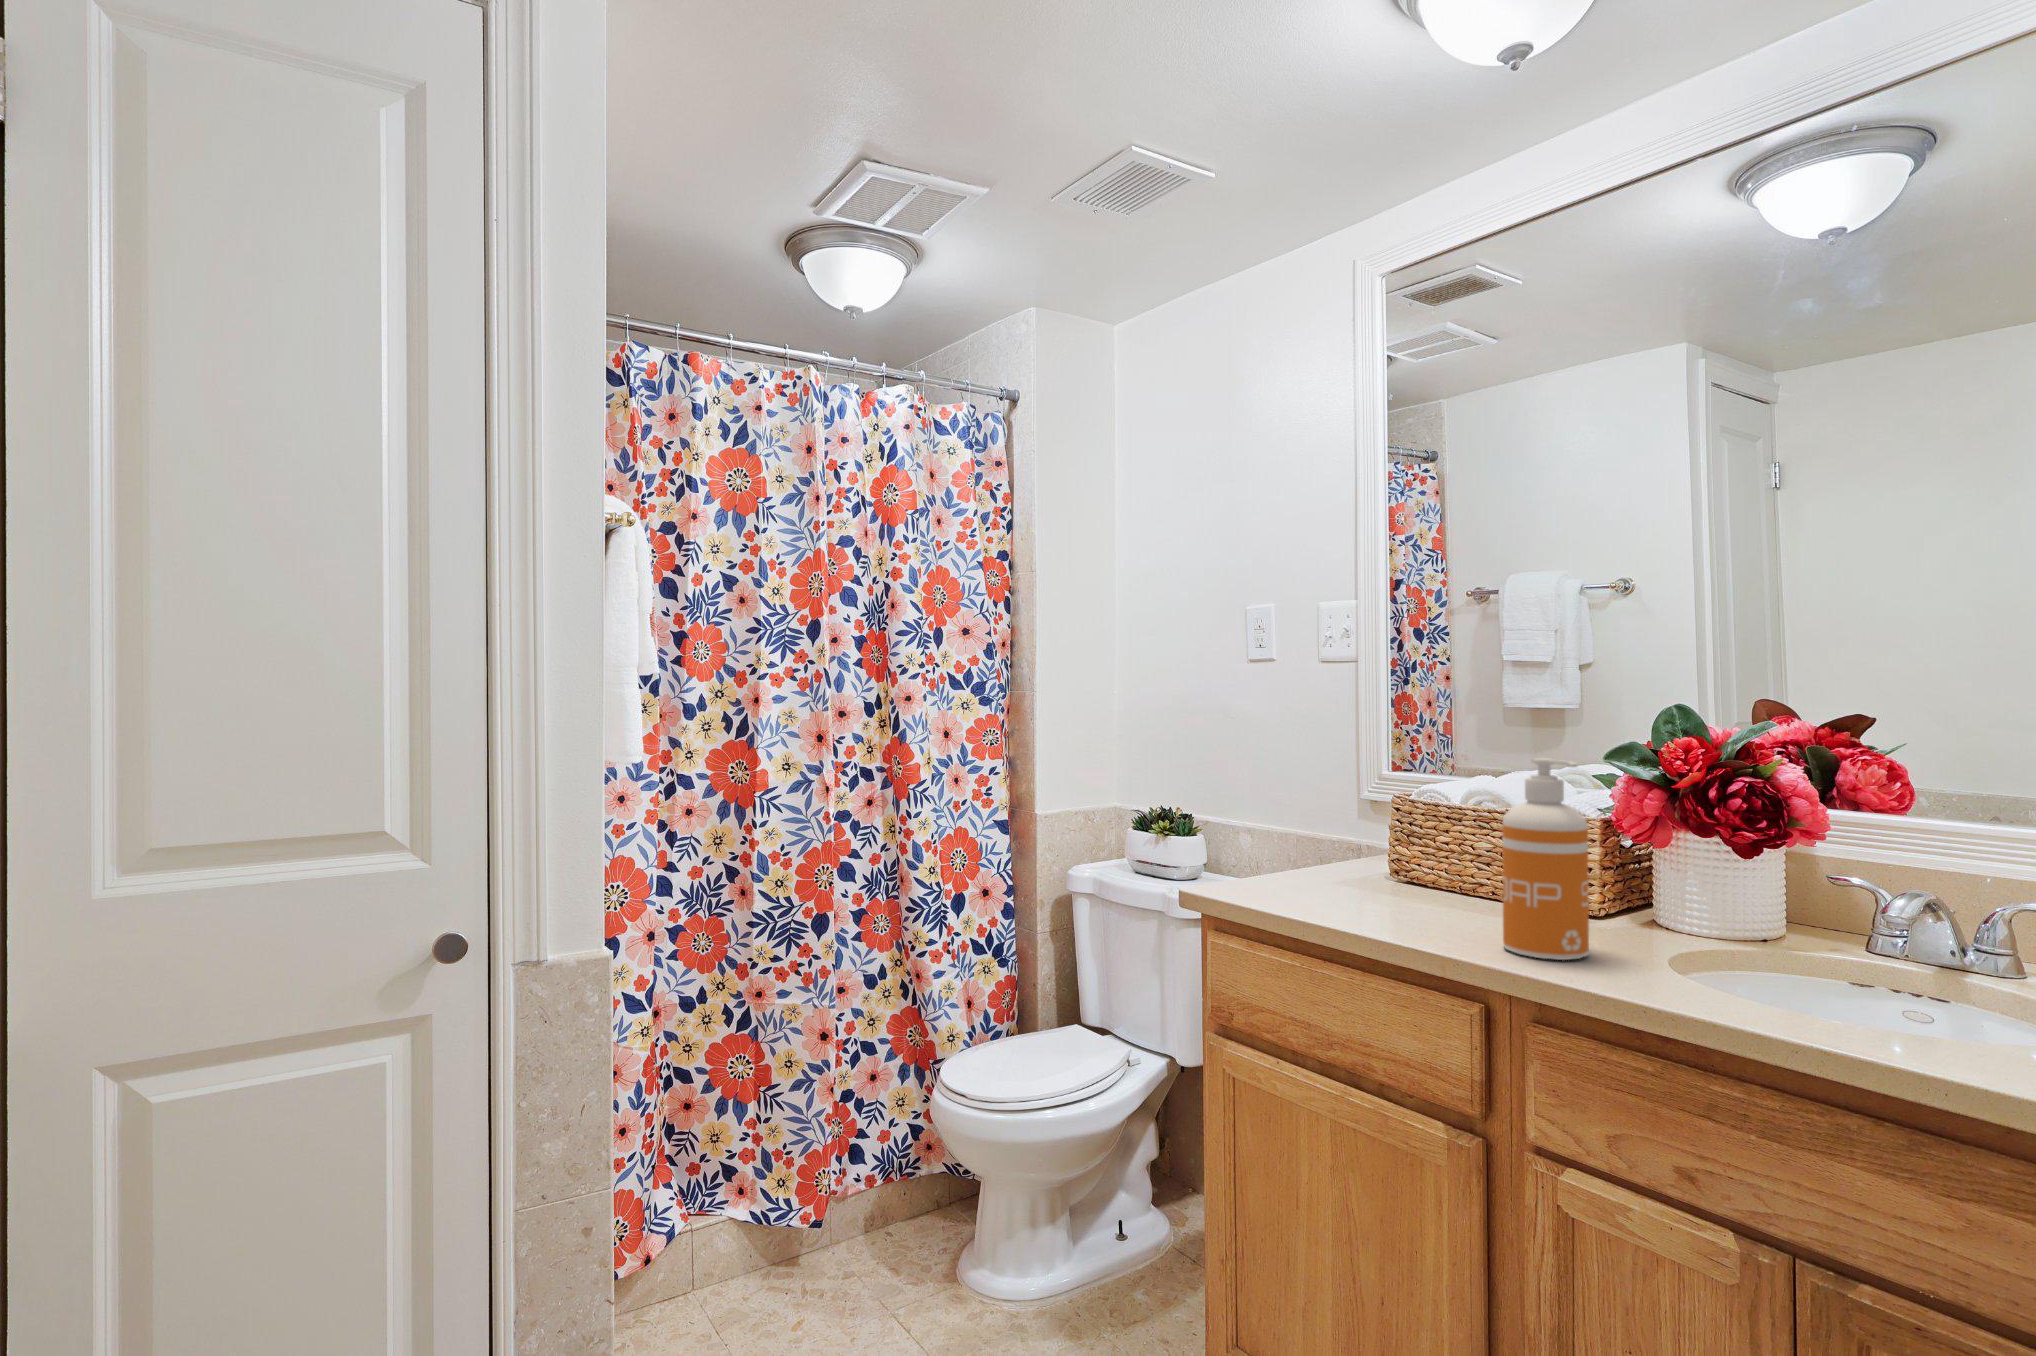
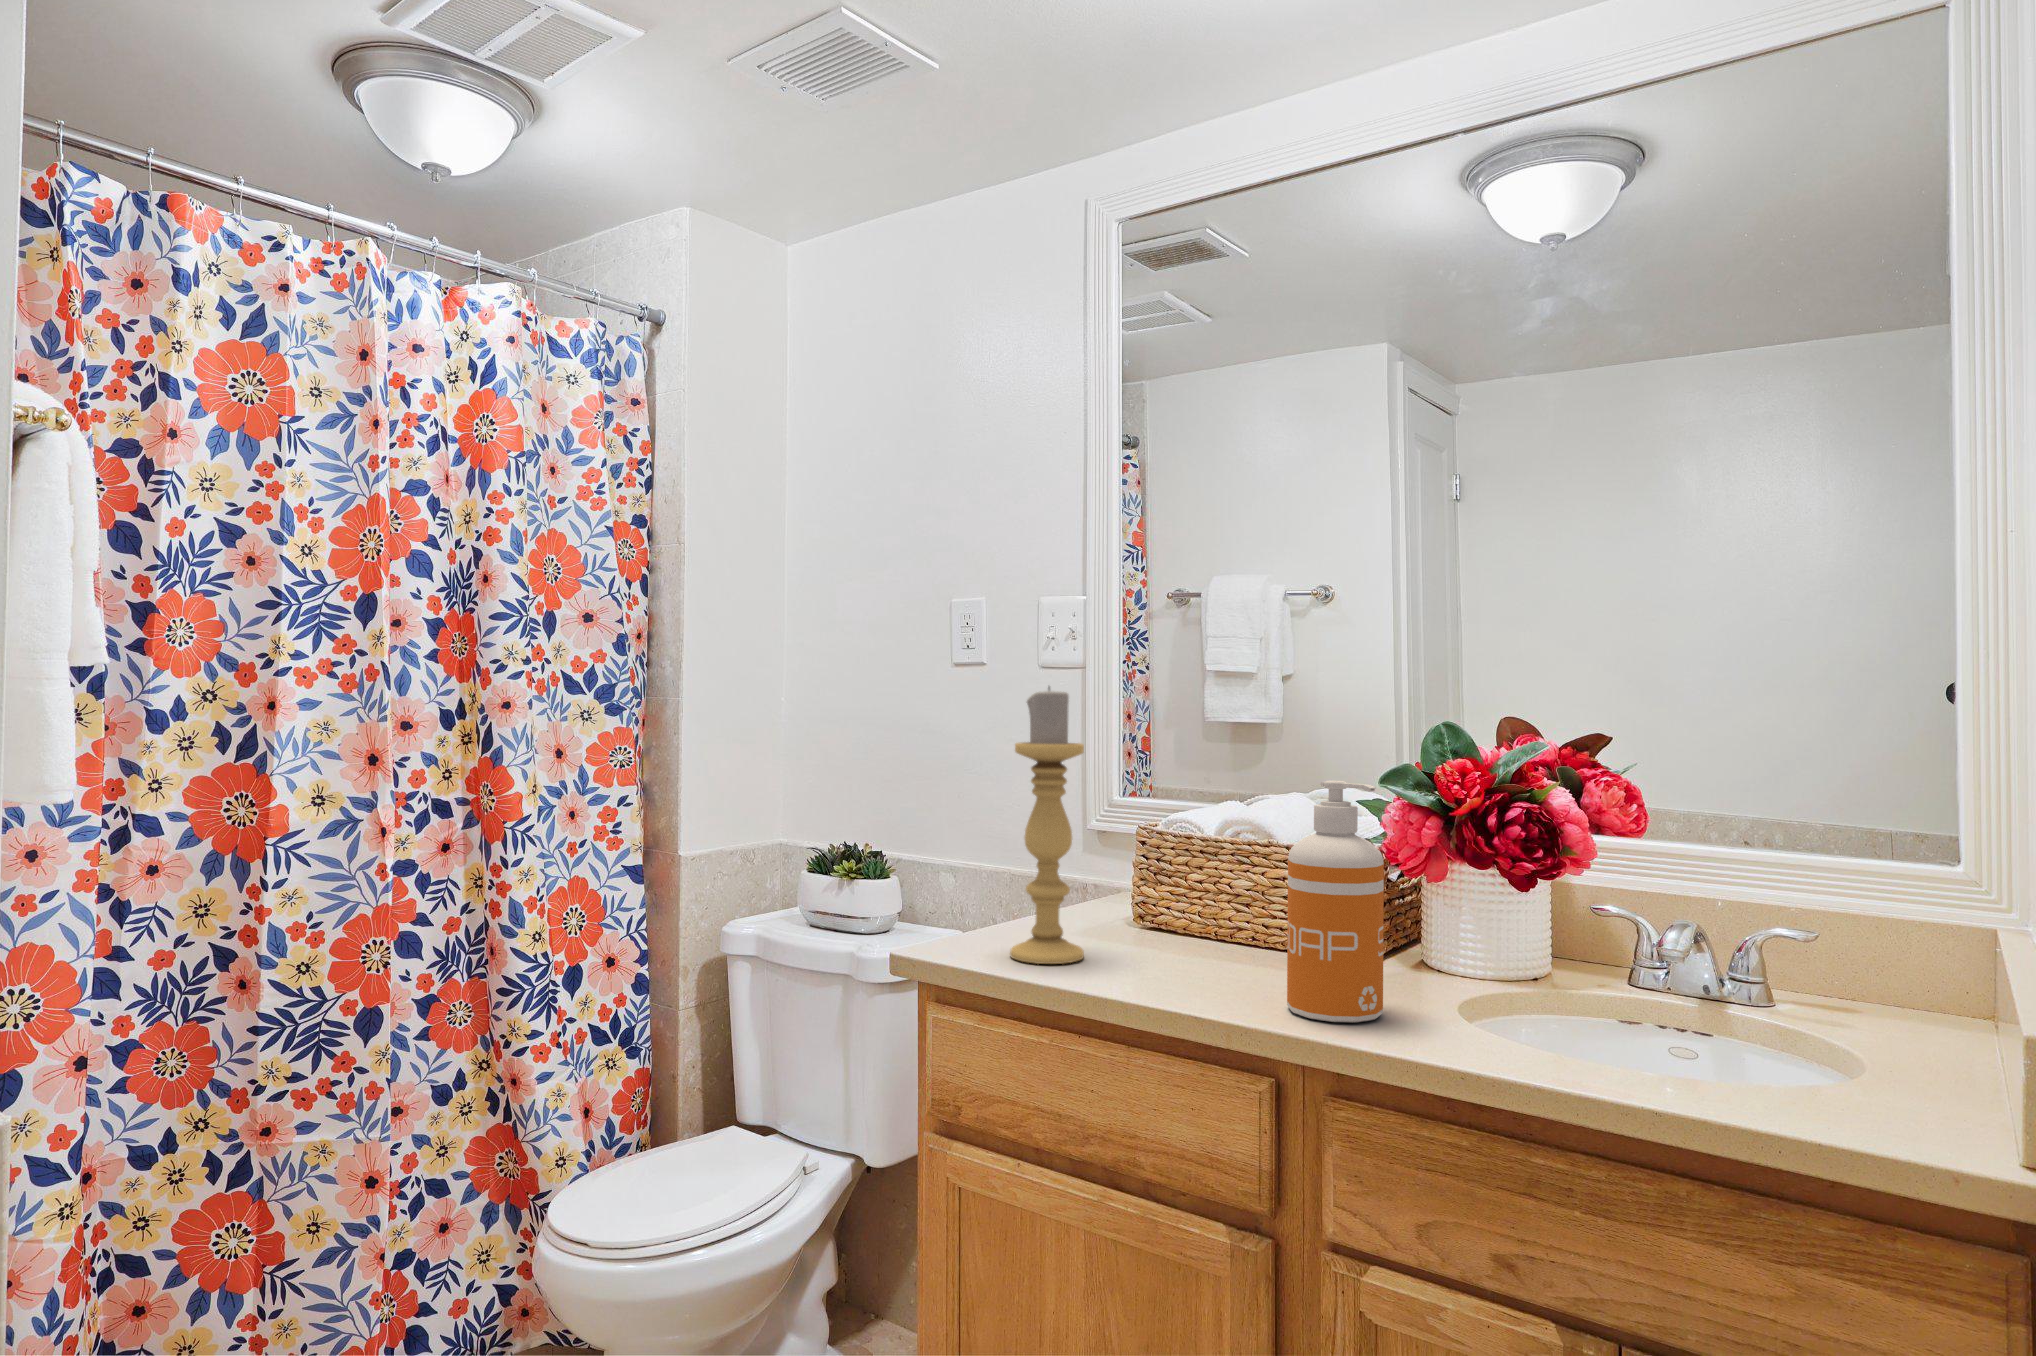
candle holder: none [1279,680,1340,903] -> present [1010,687,1084,964]

